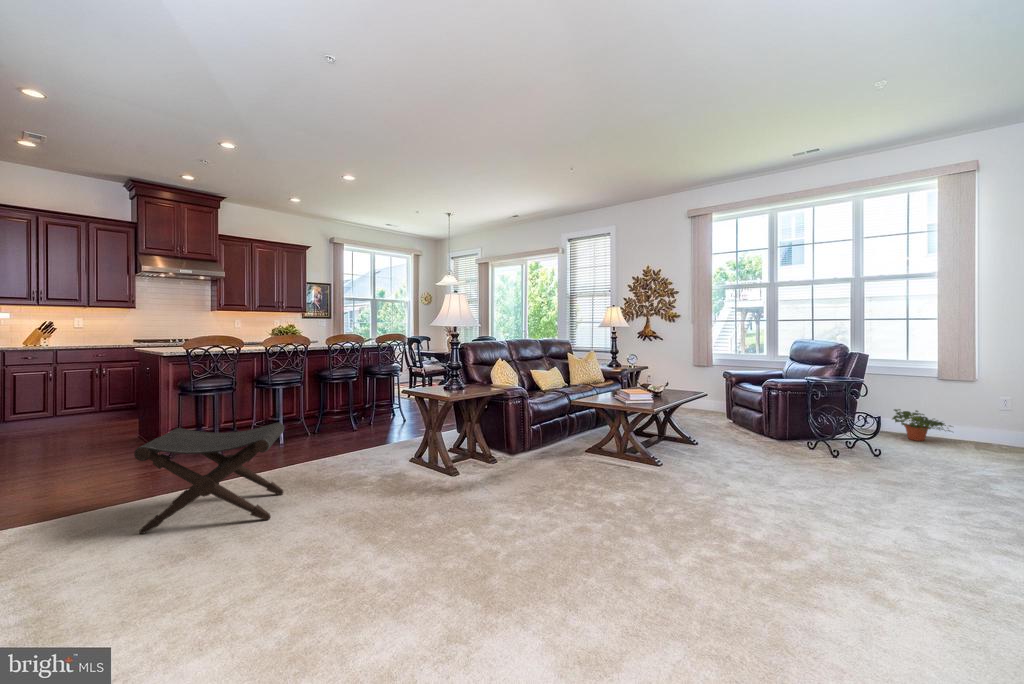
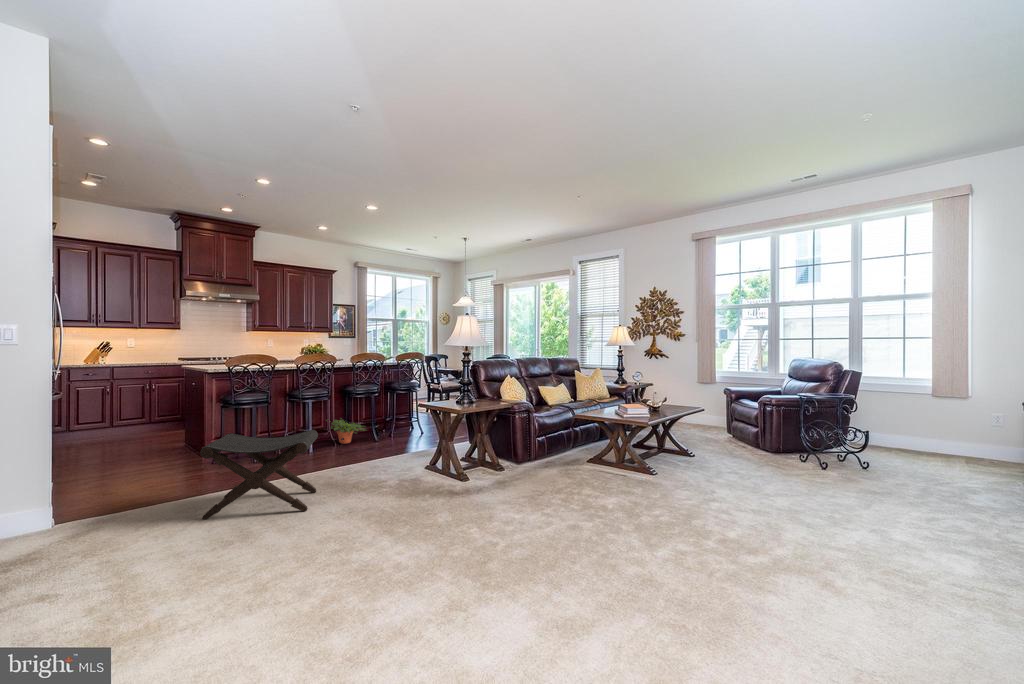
potted plant: present [892,409,952,441] -> present [331,418,365,443]

